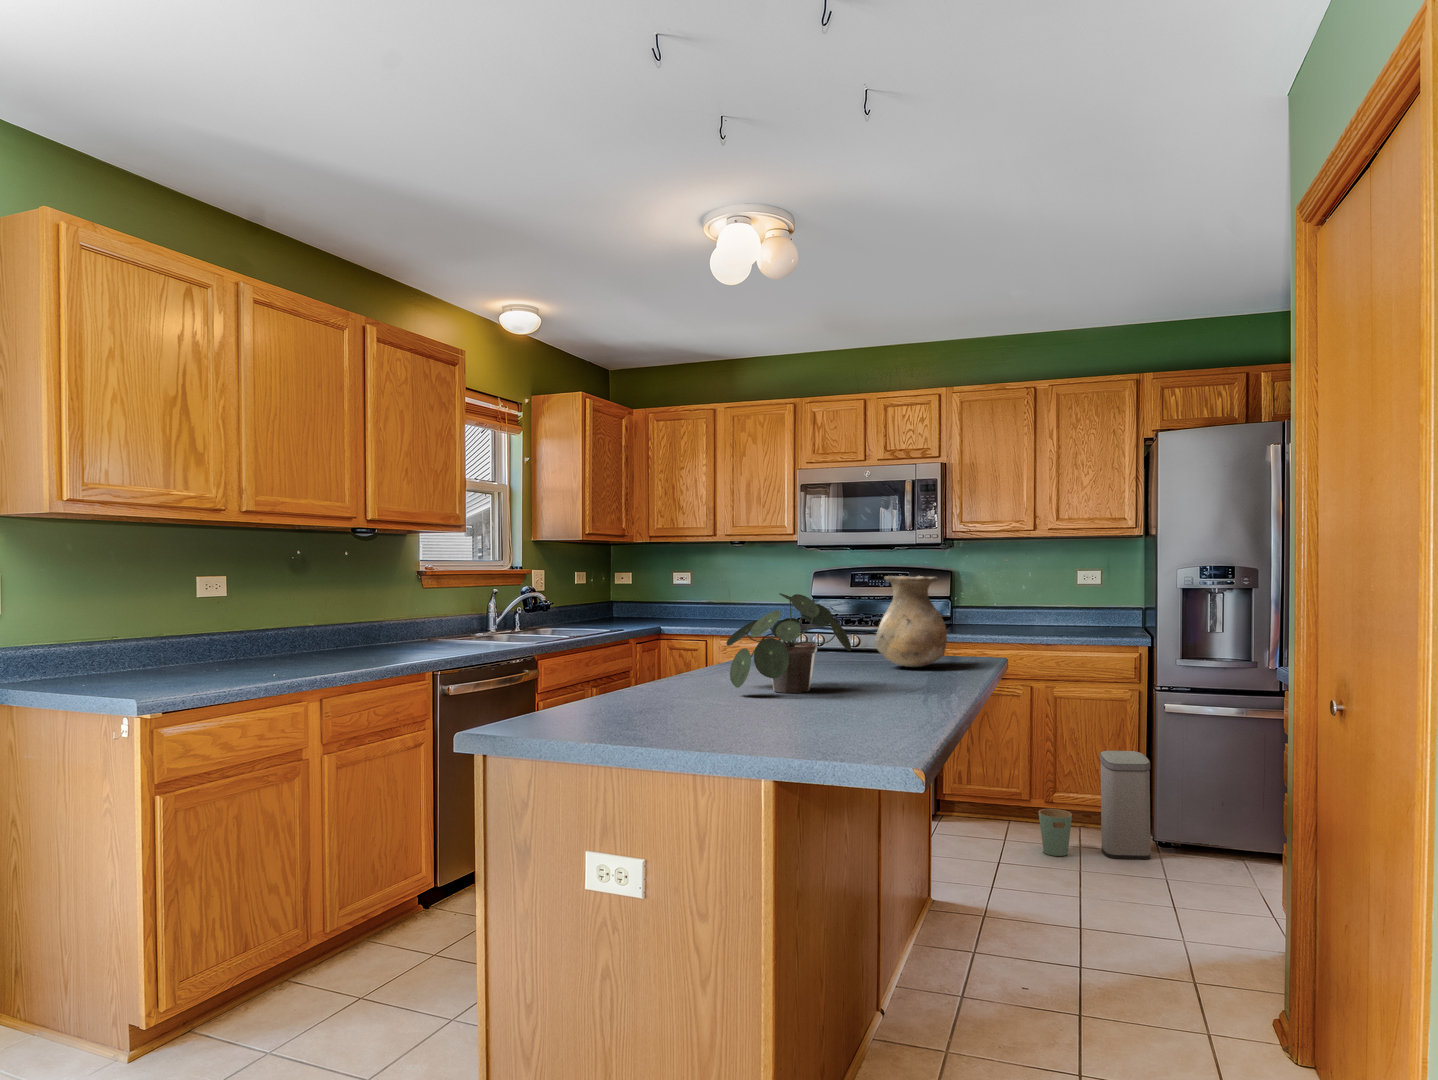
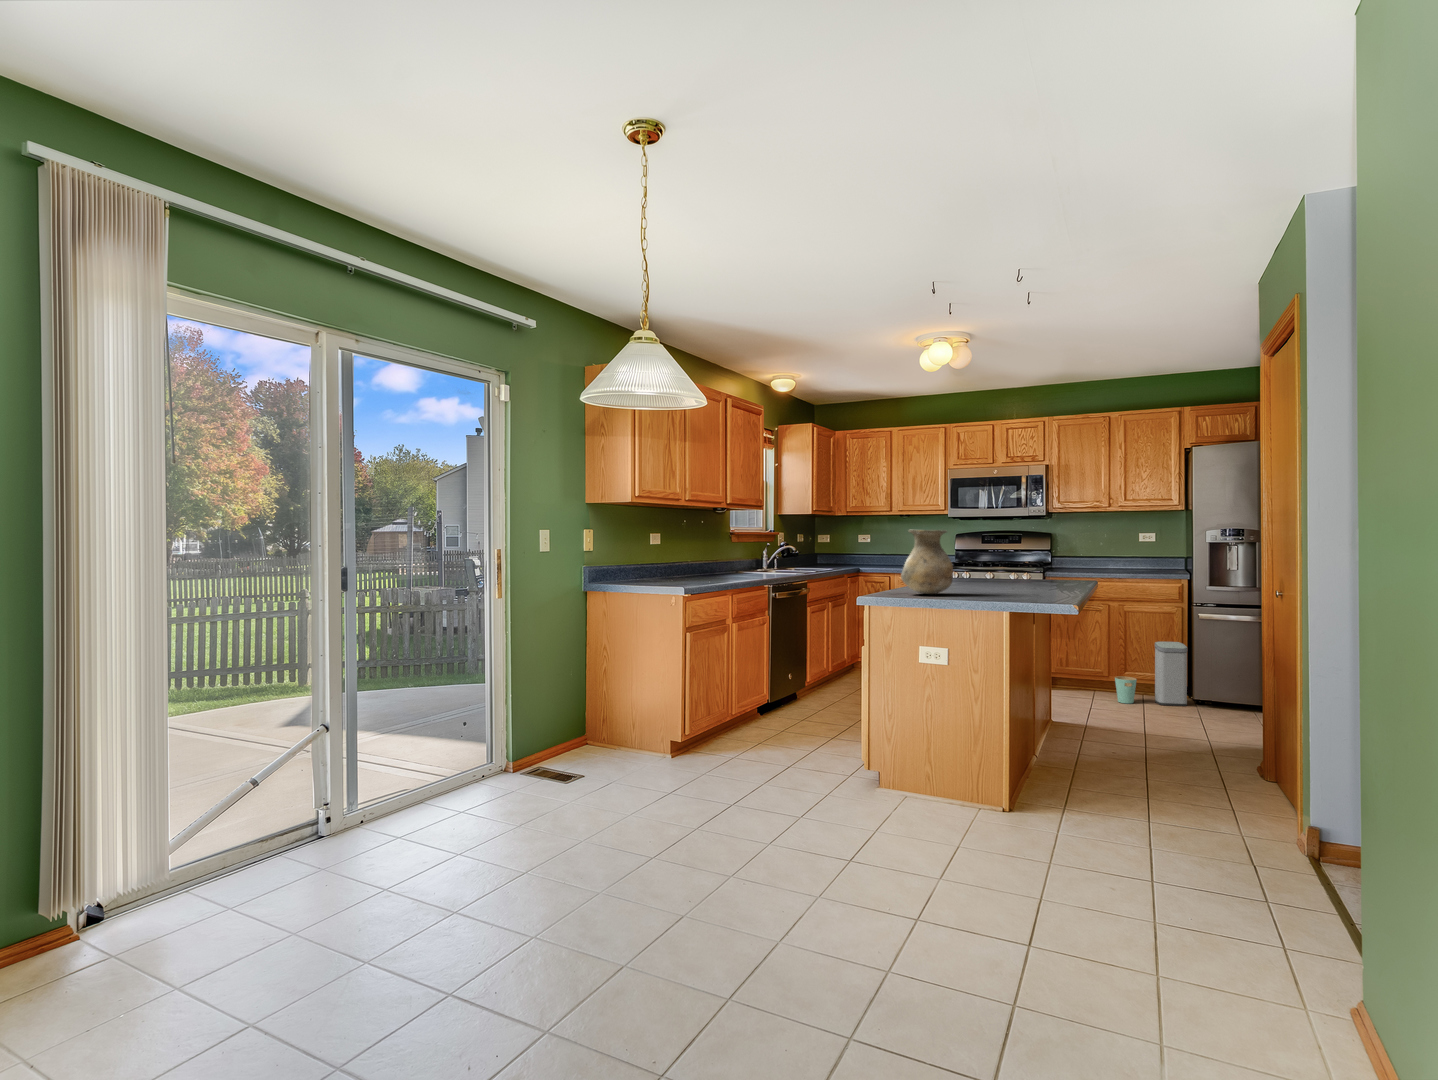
vase: present [874,576,947,667] -> present [901,530,953,594]
potted plant: present [726,593,851,693] -> none [959,536,1030,587]

